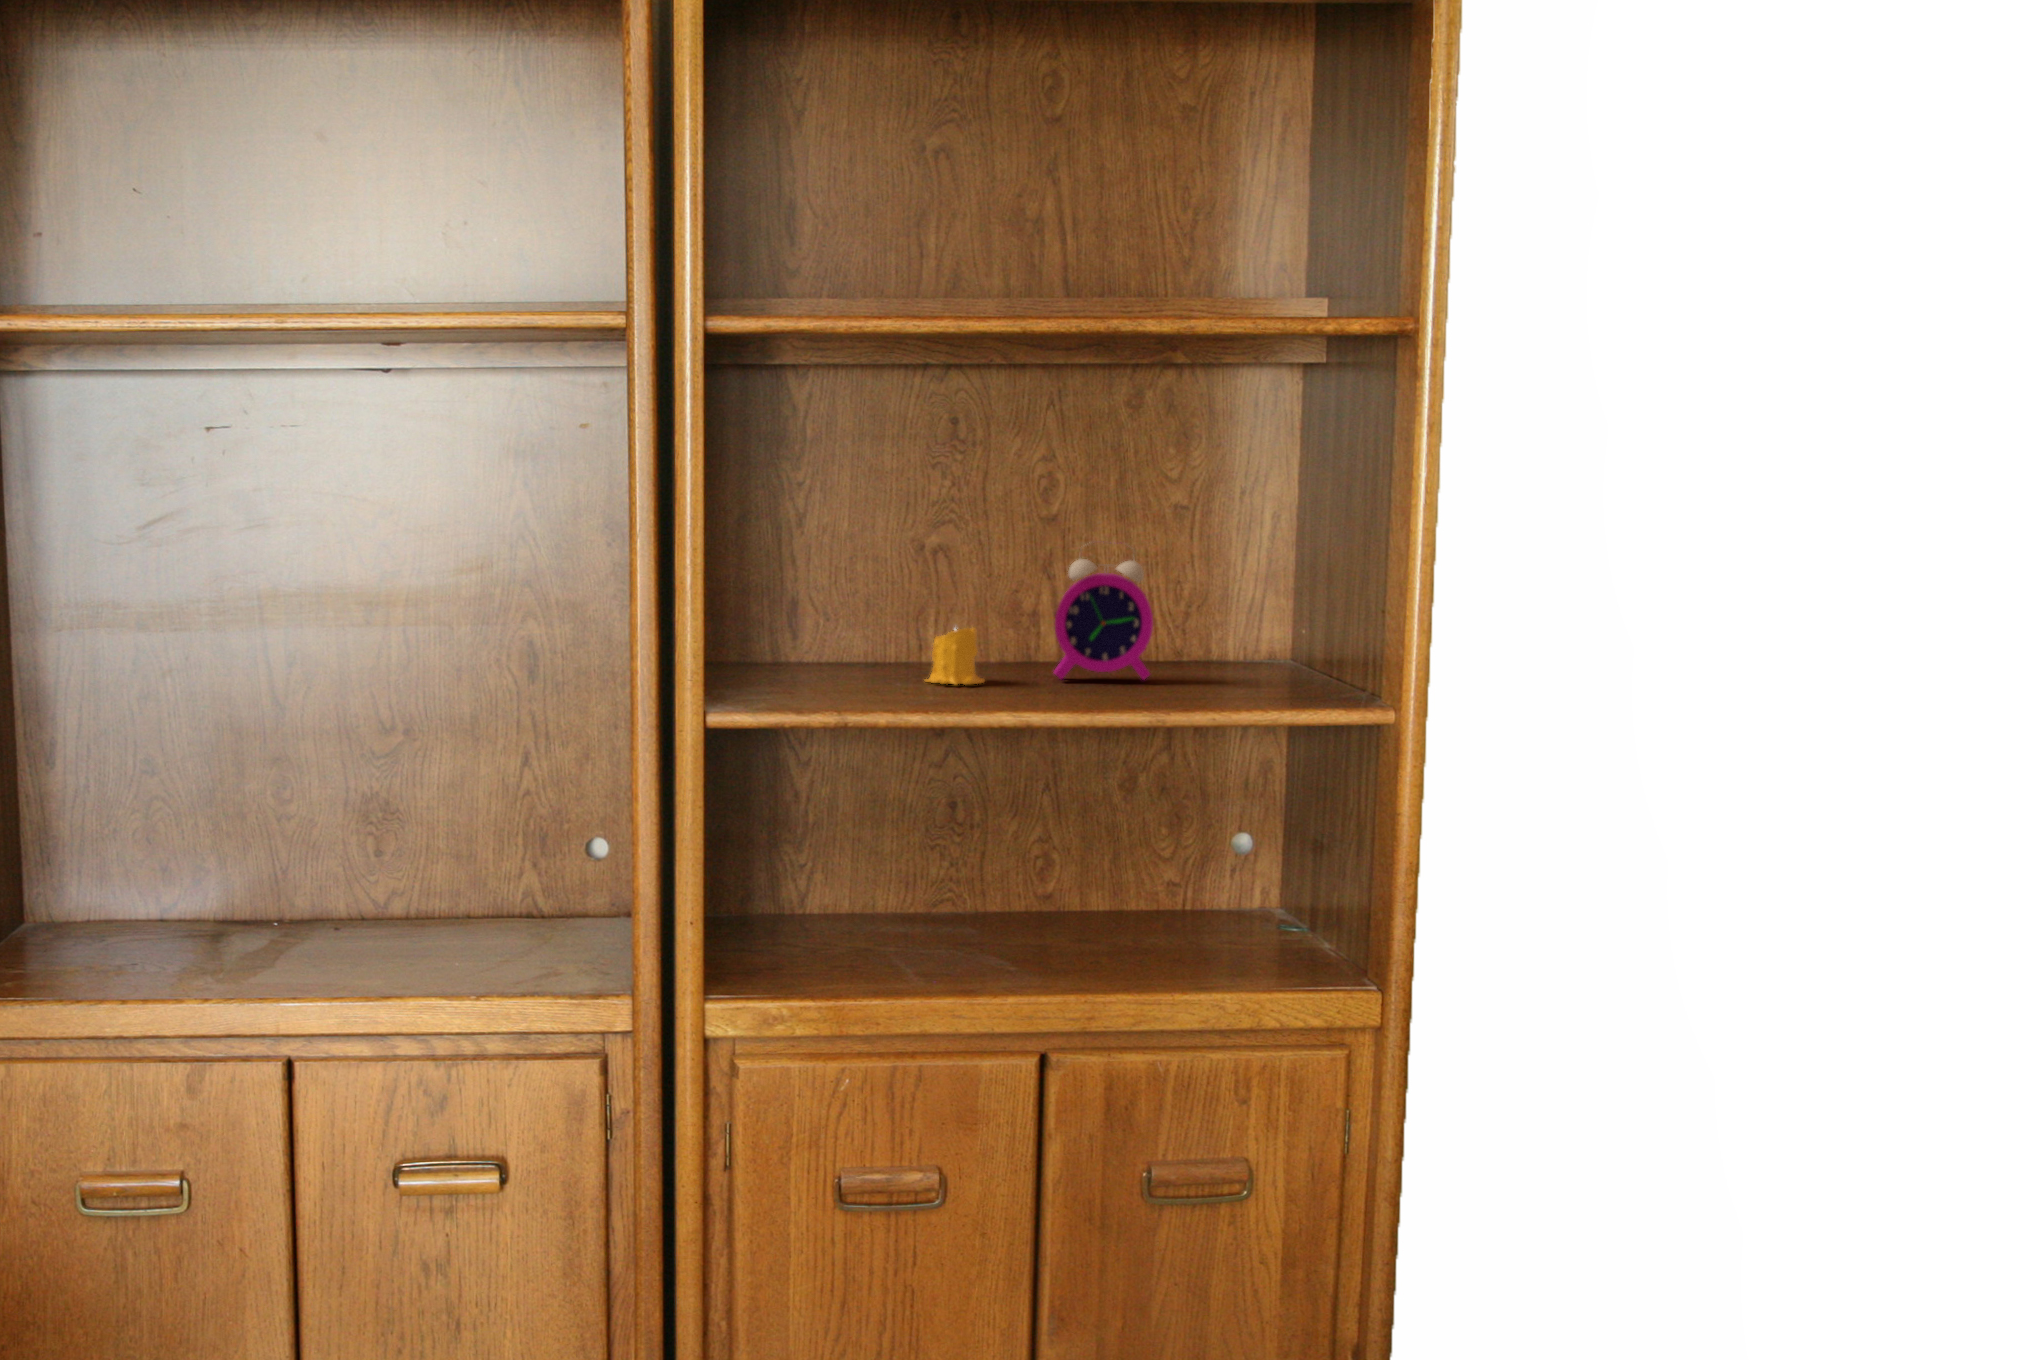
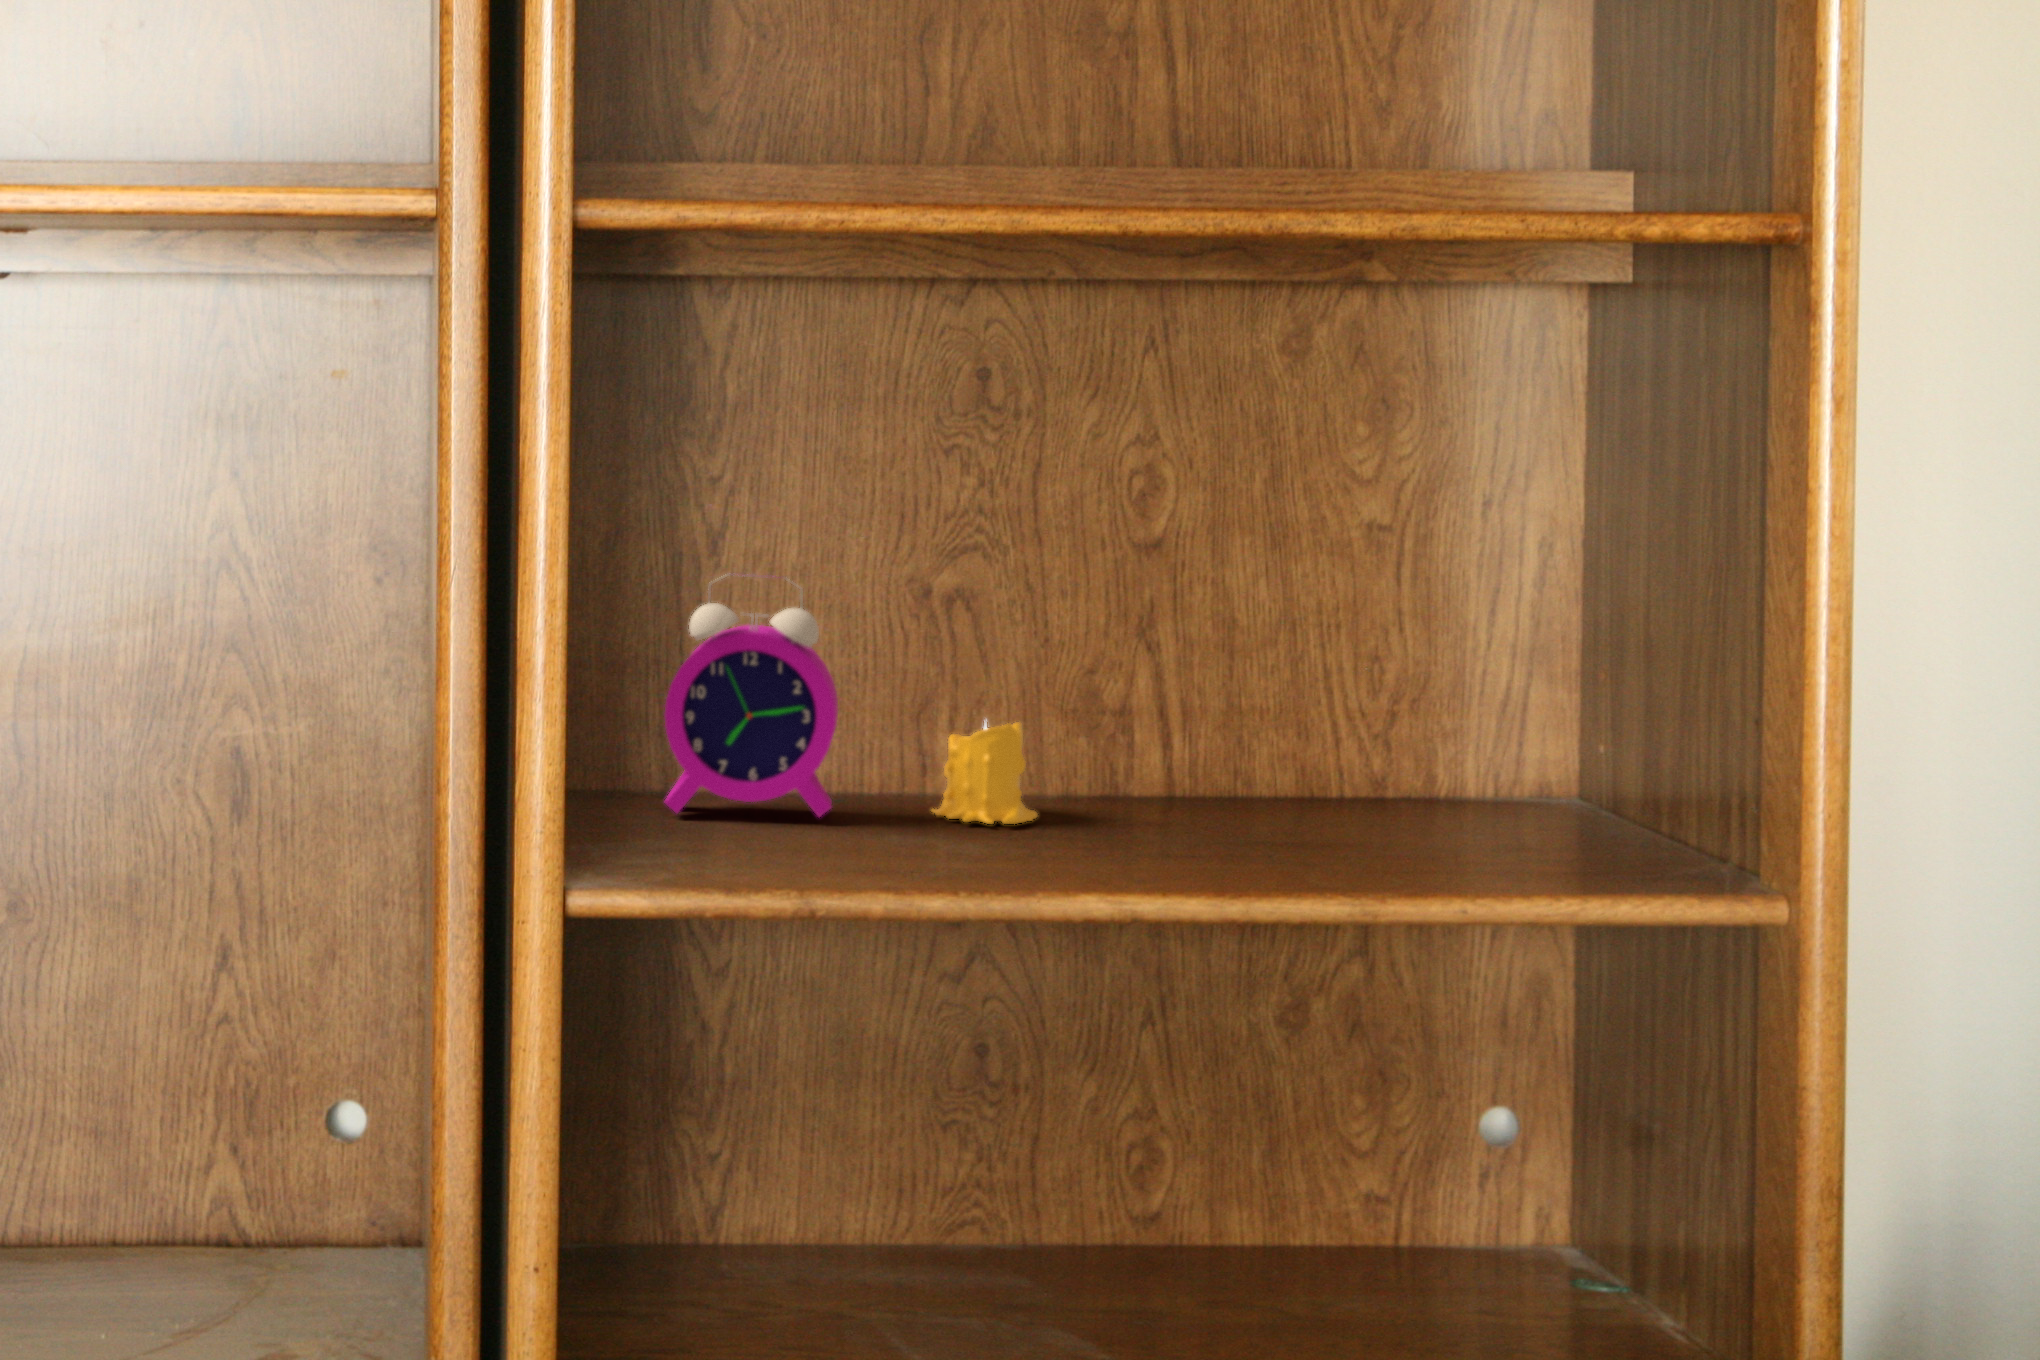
alarm clock: present [1054,542,1153,679] -> present [665,574,838,817]

